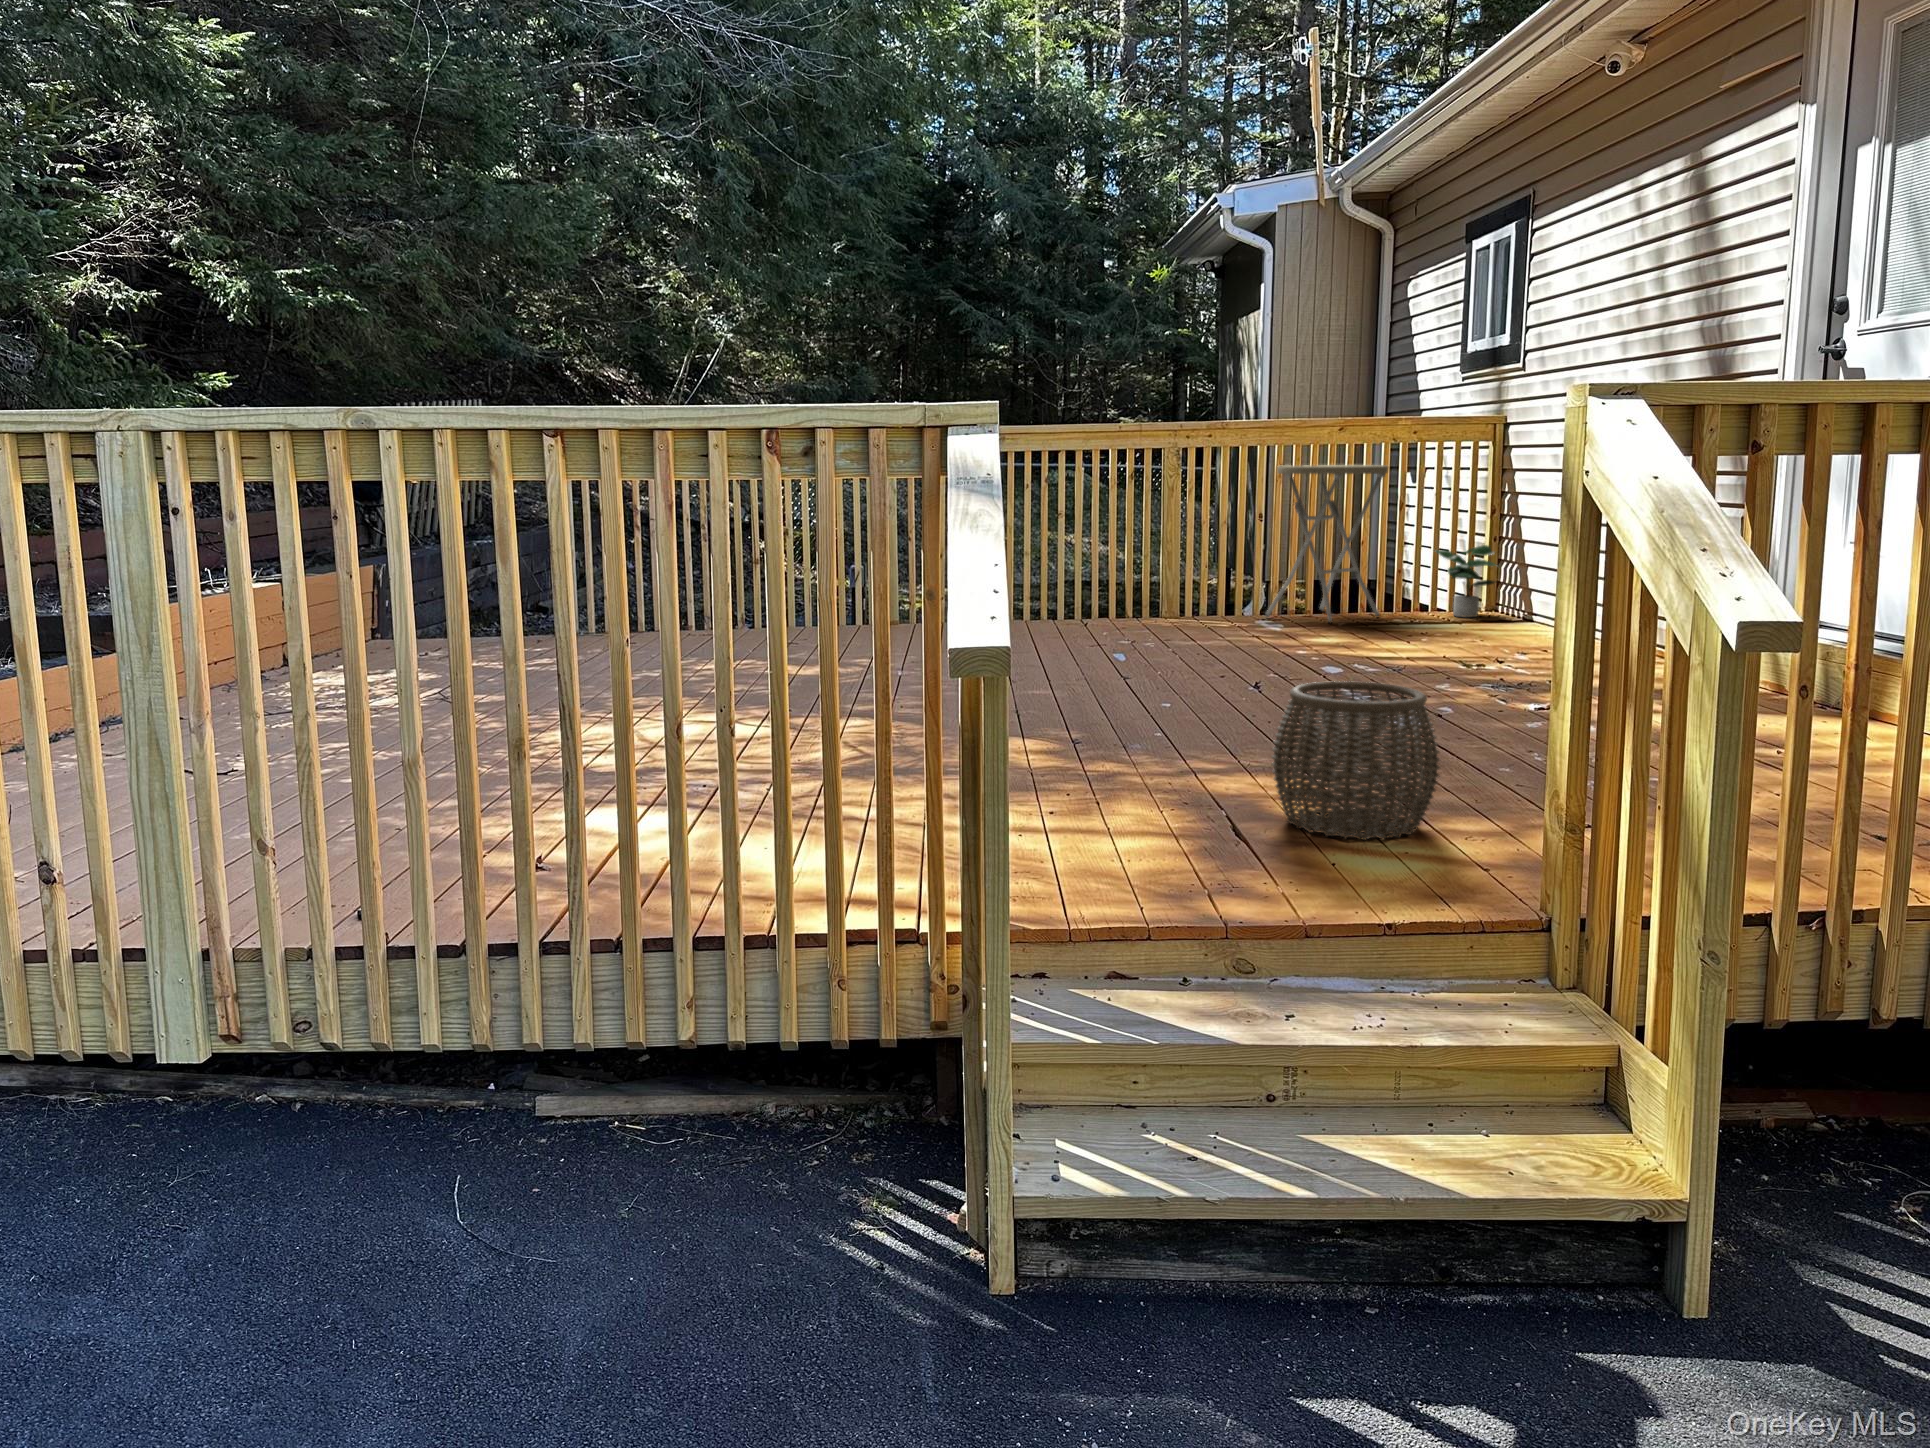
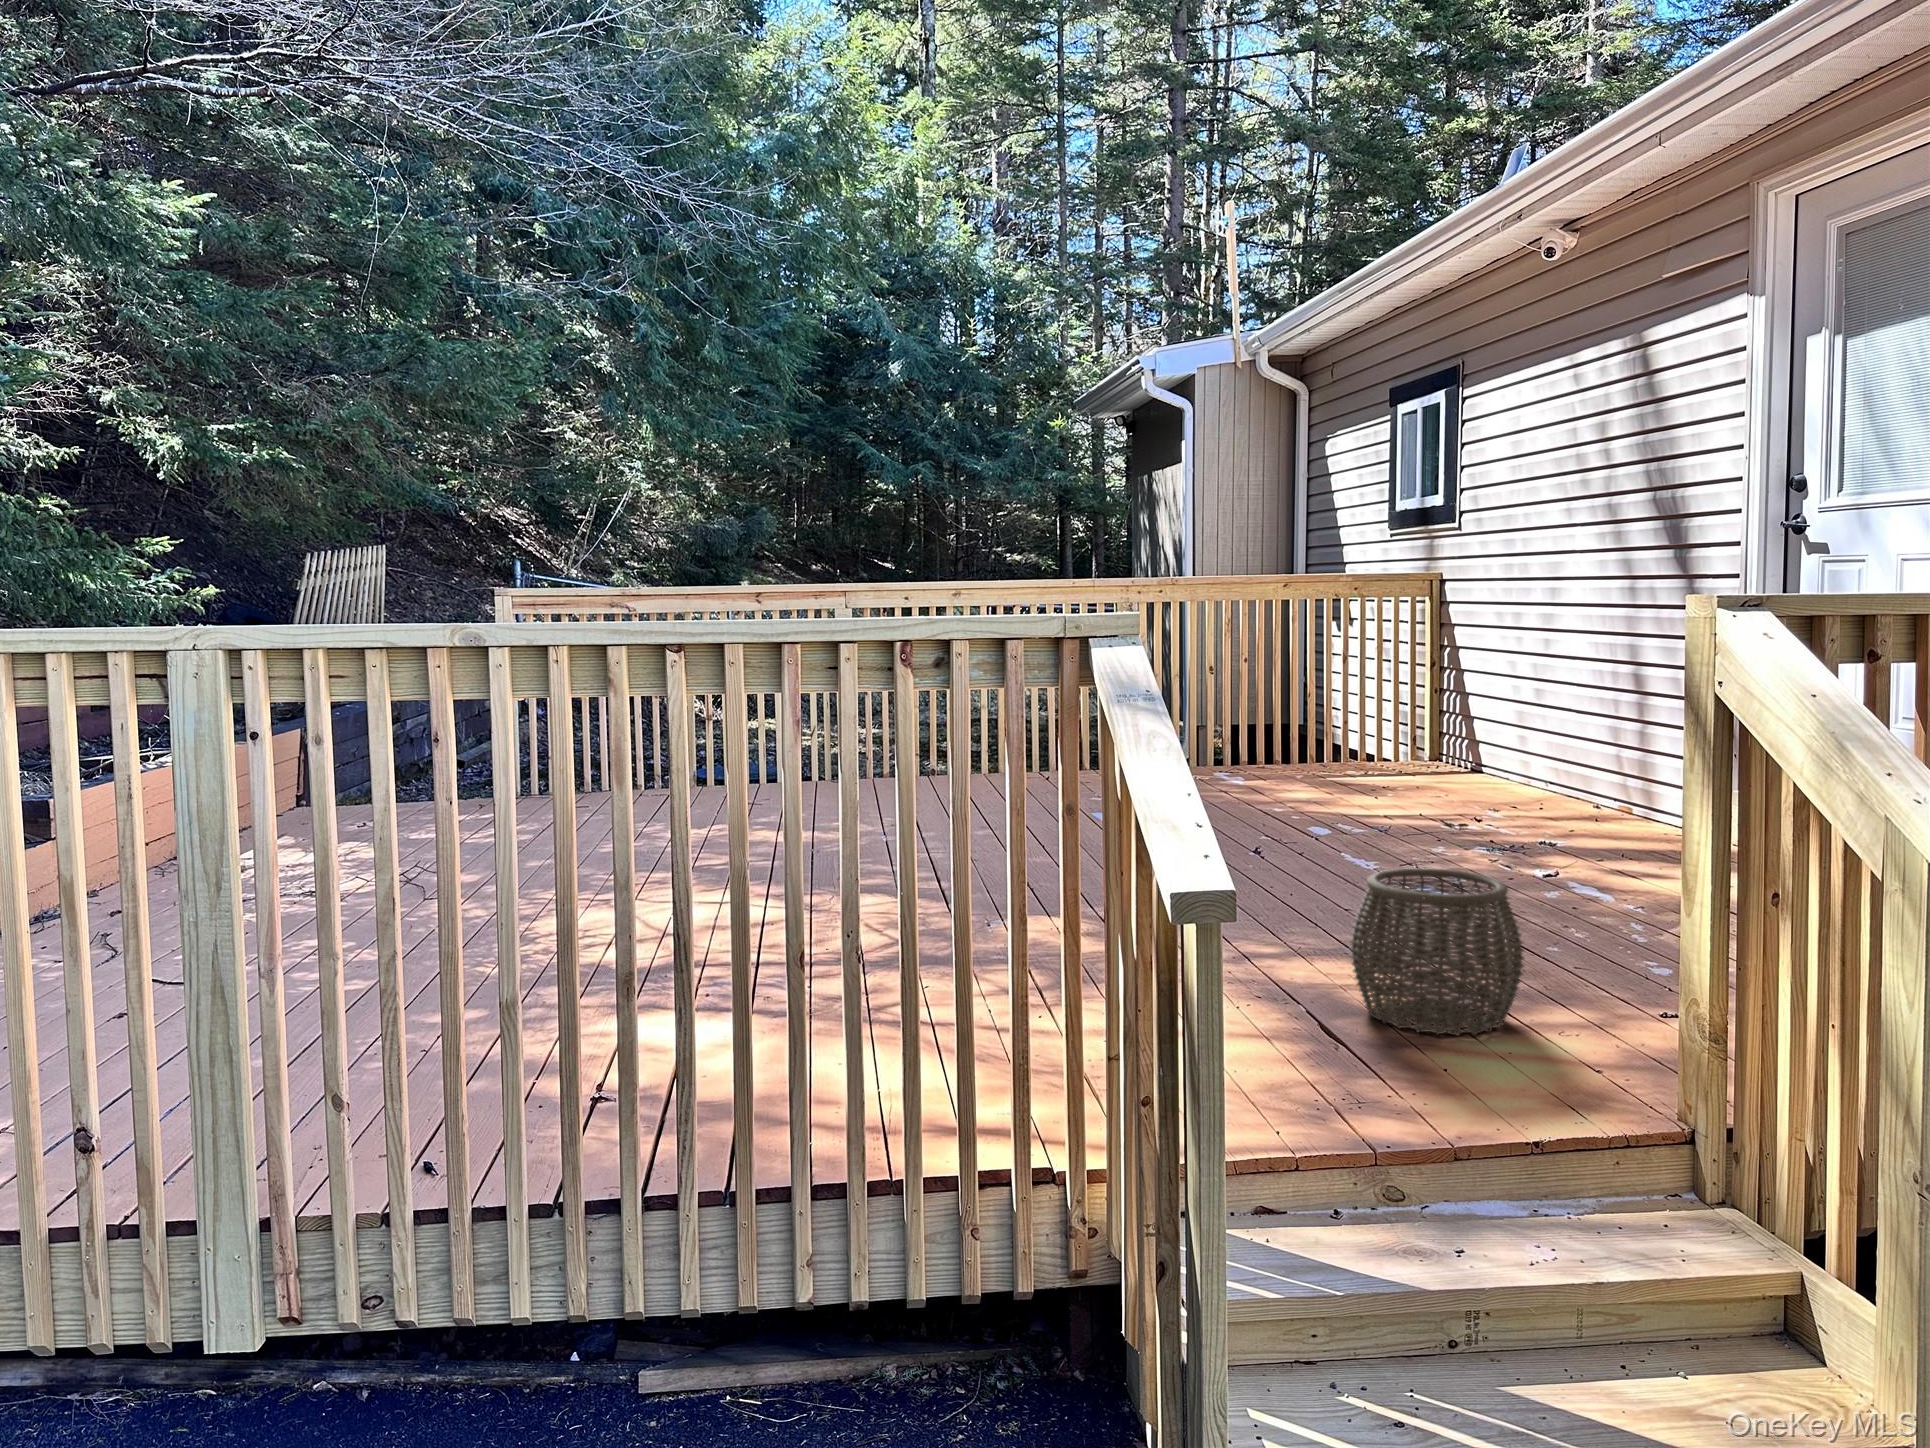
side table: present [1266,465,1388,623] -> none [1225,620,1339,777]
potted plant: present [1435,545,1496,617] -> none [1384,697,1450,768]

